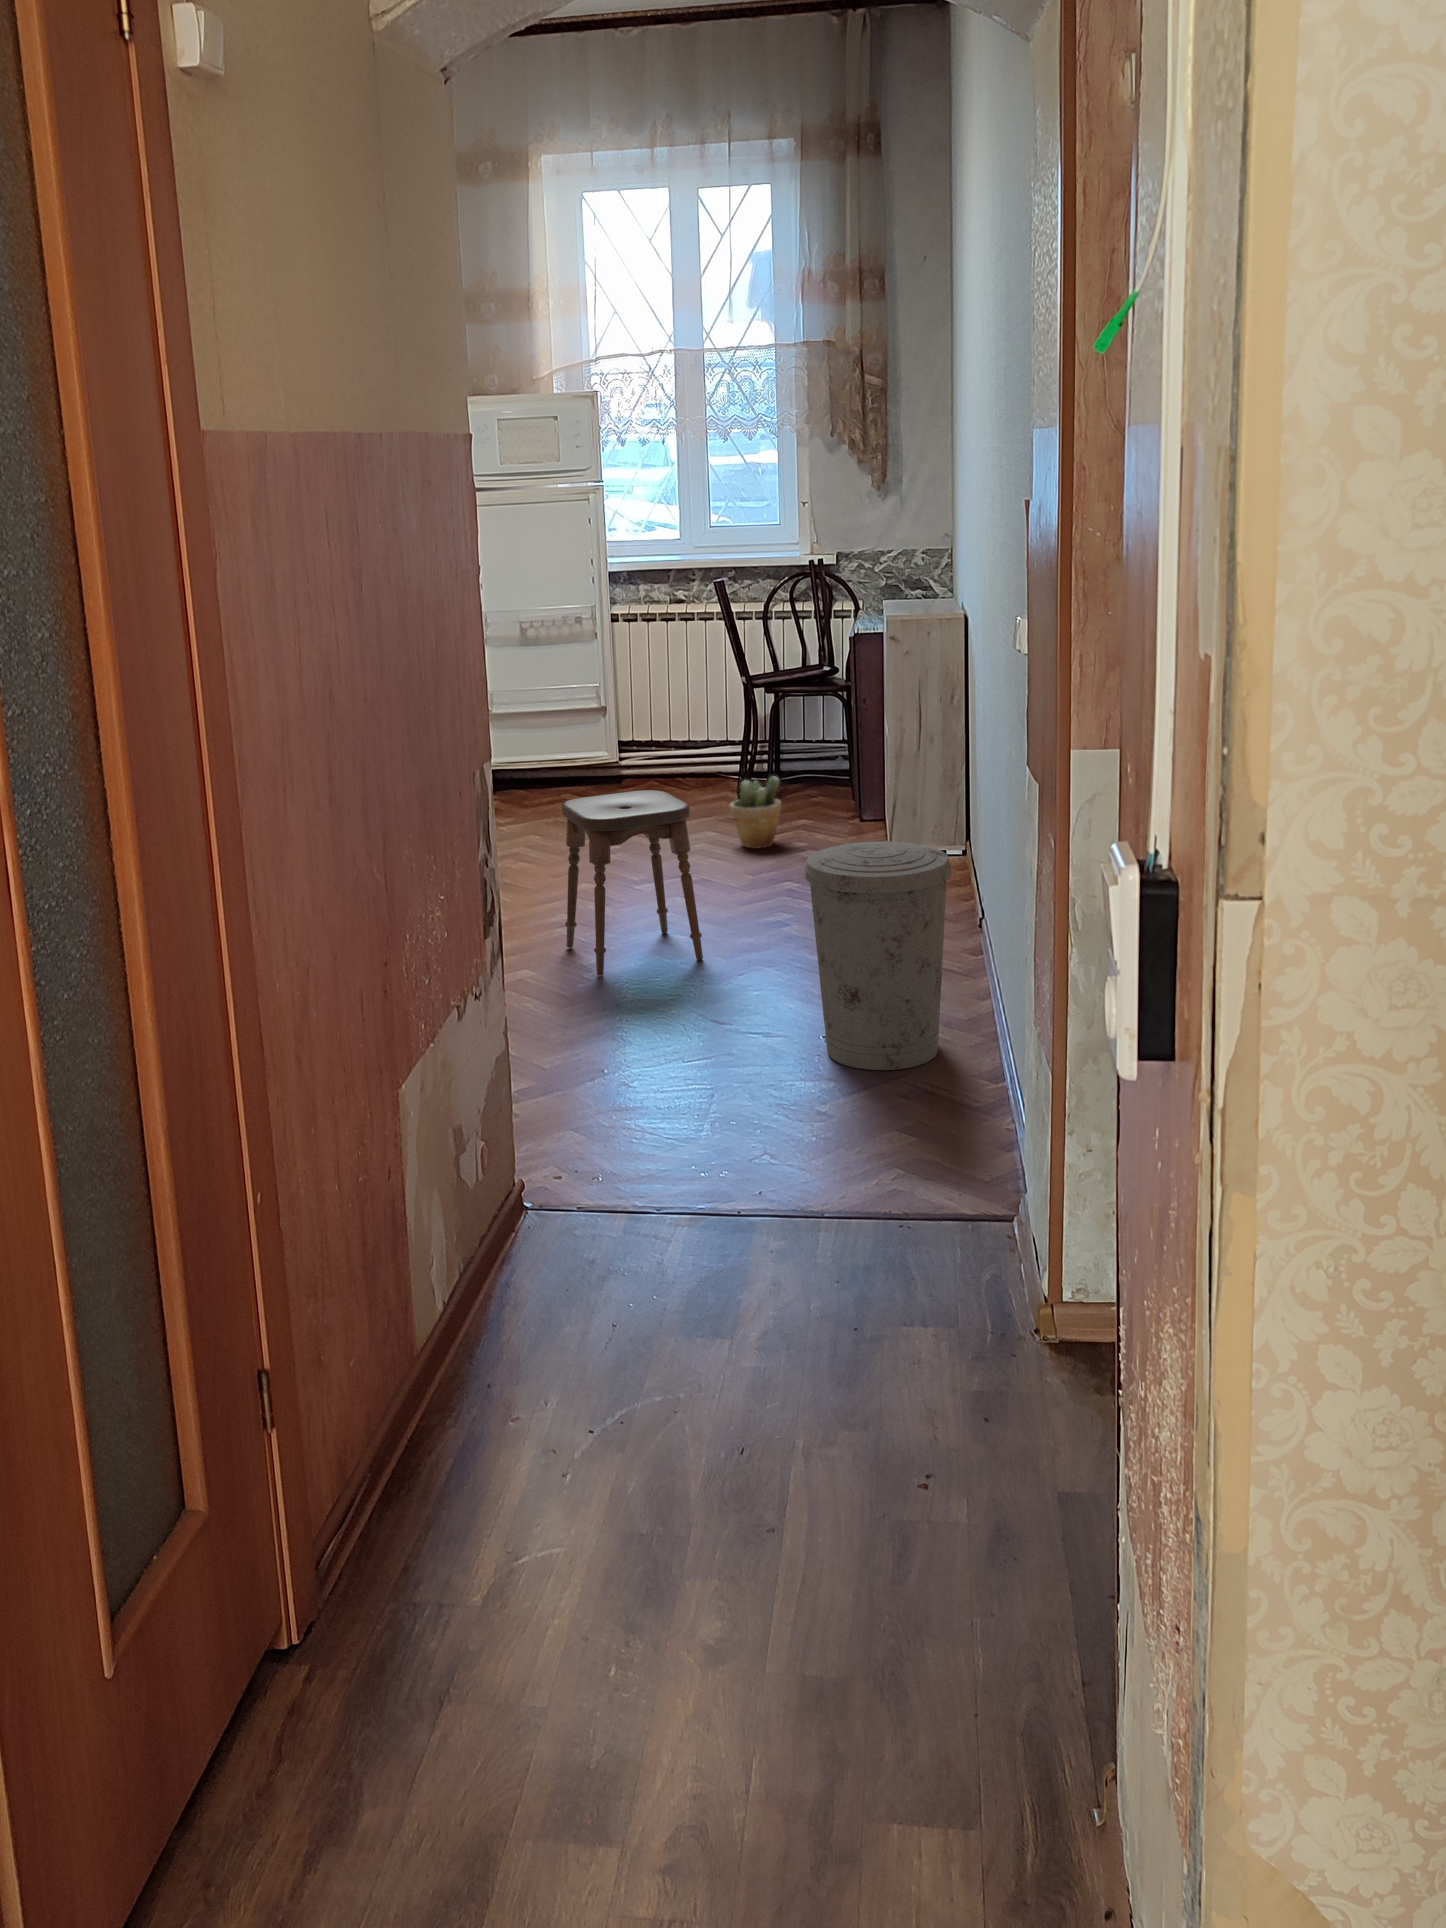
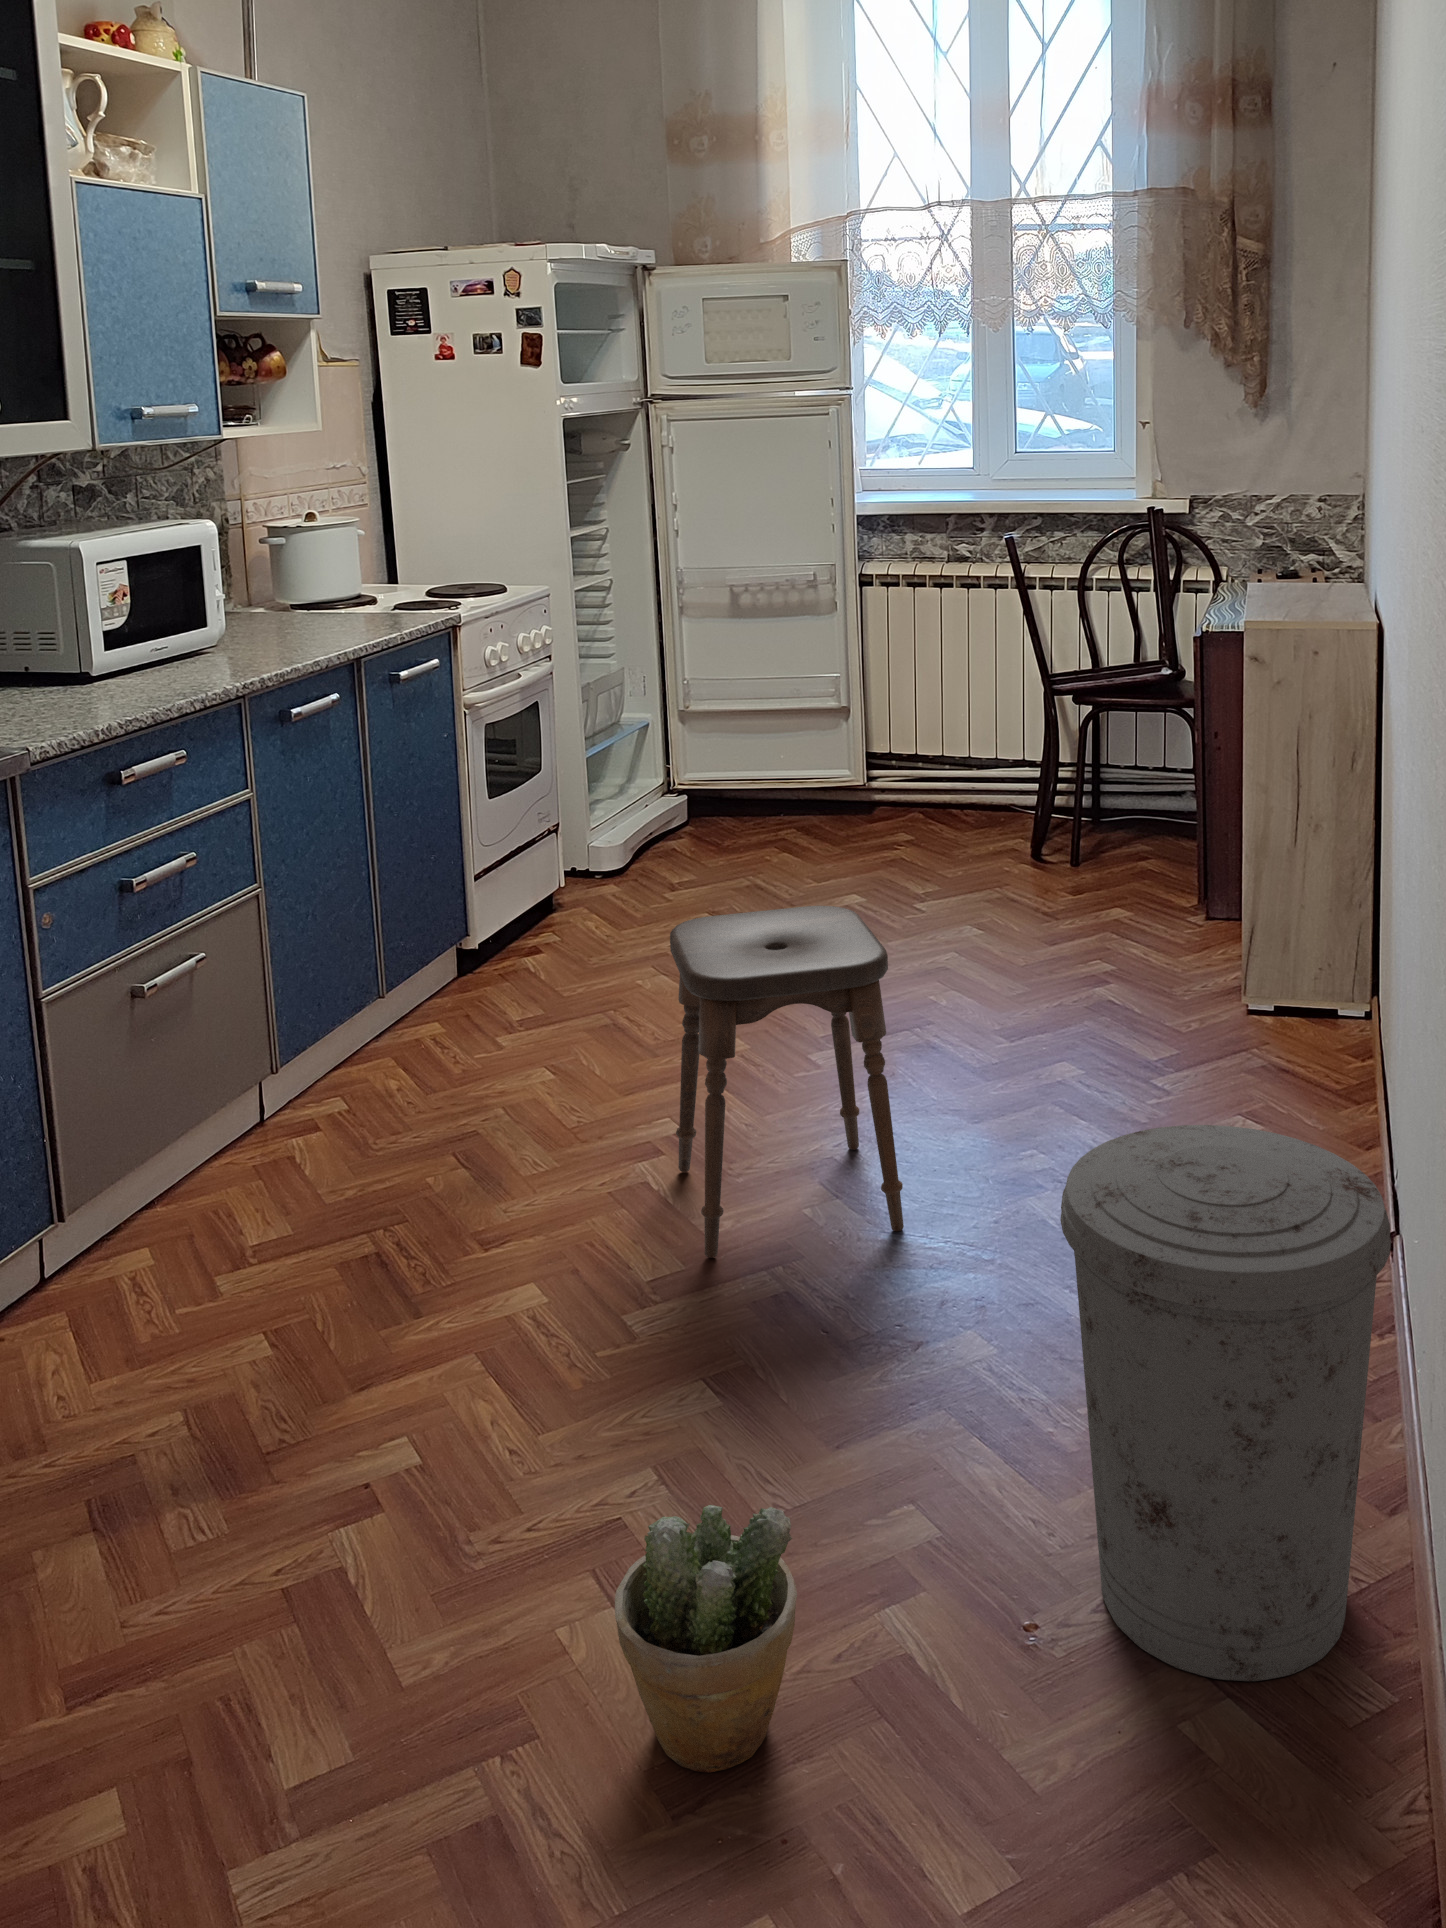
potted plant: present [731,776,781,848] -> present [615,1505,797,1772]

